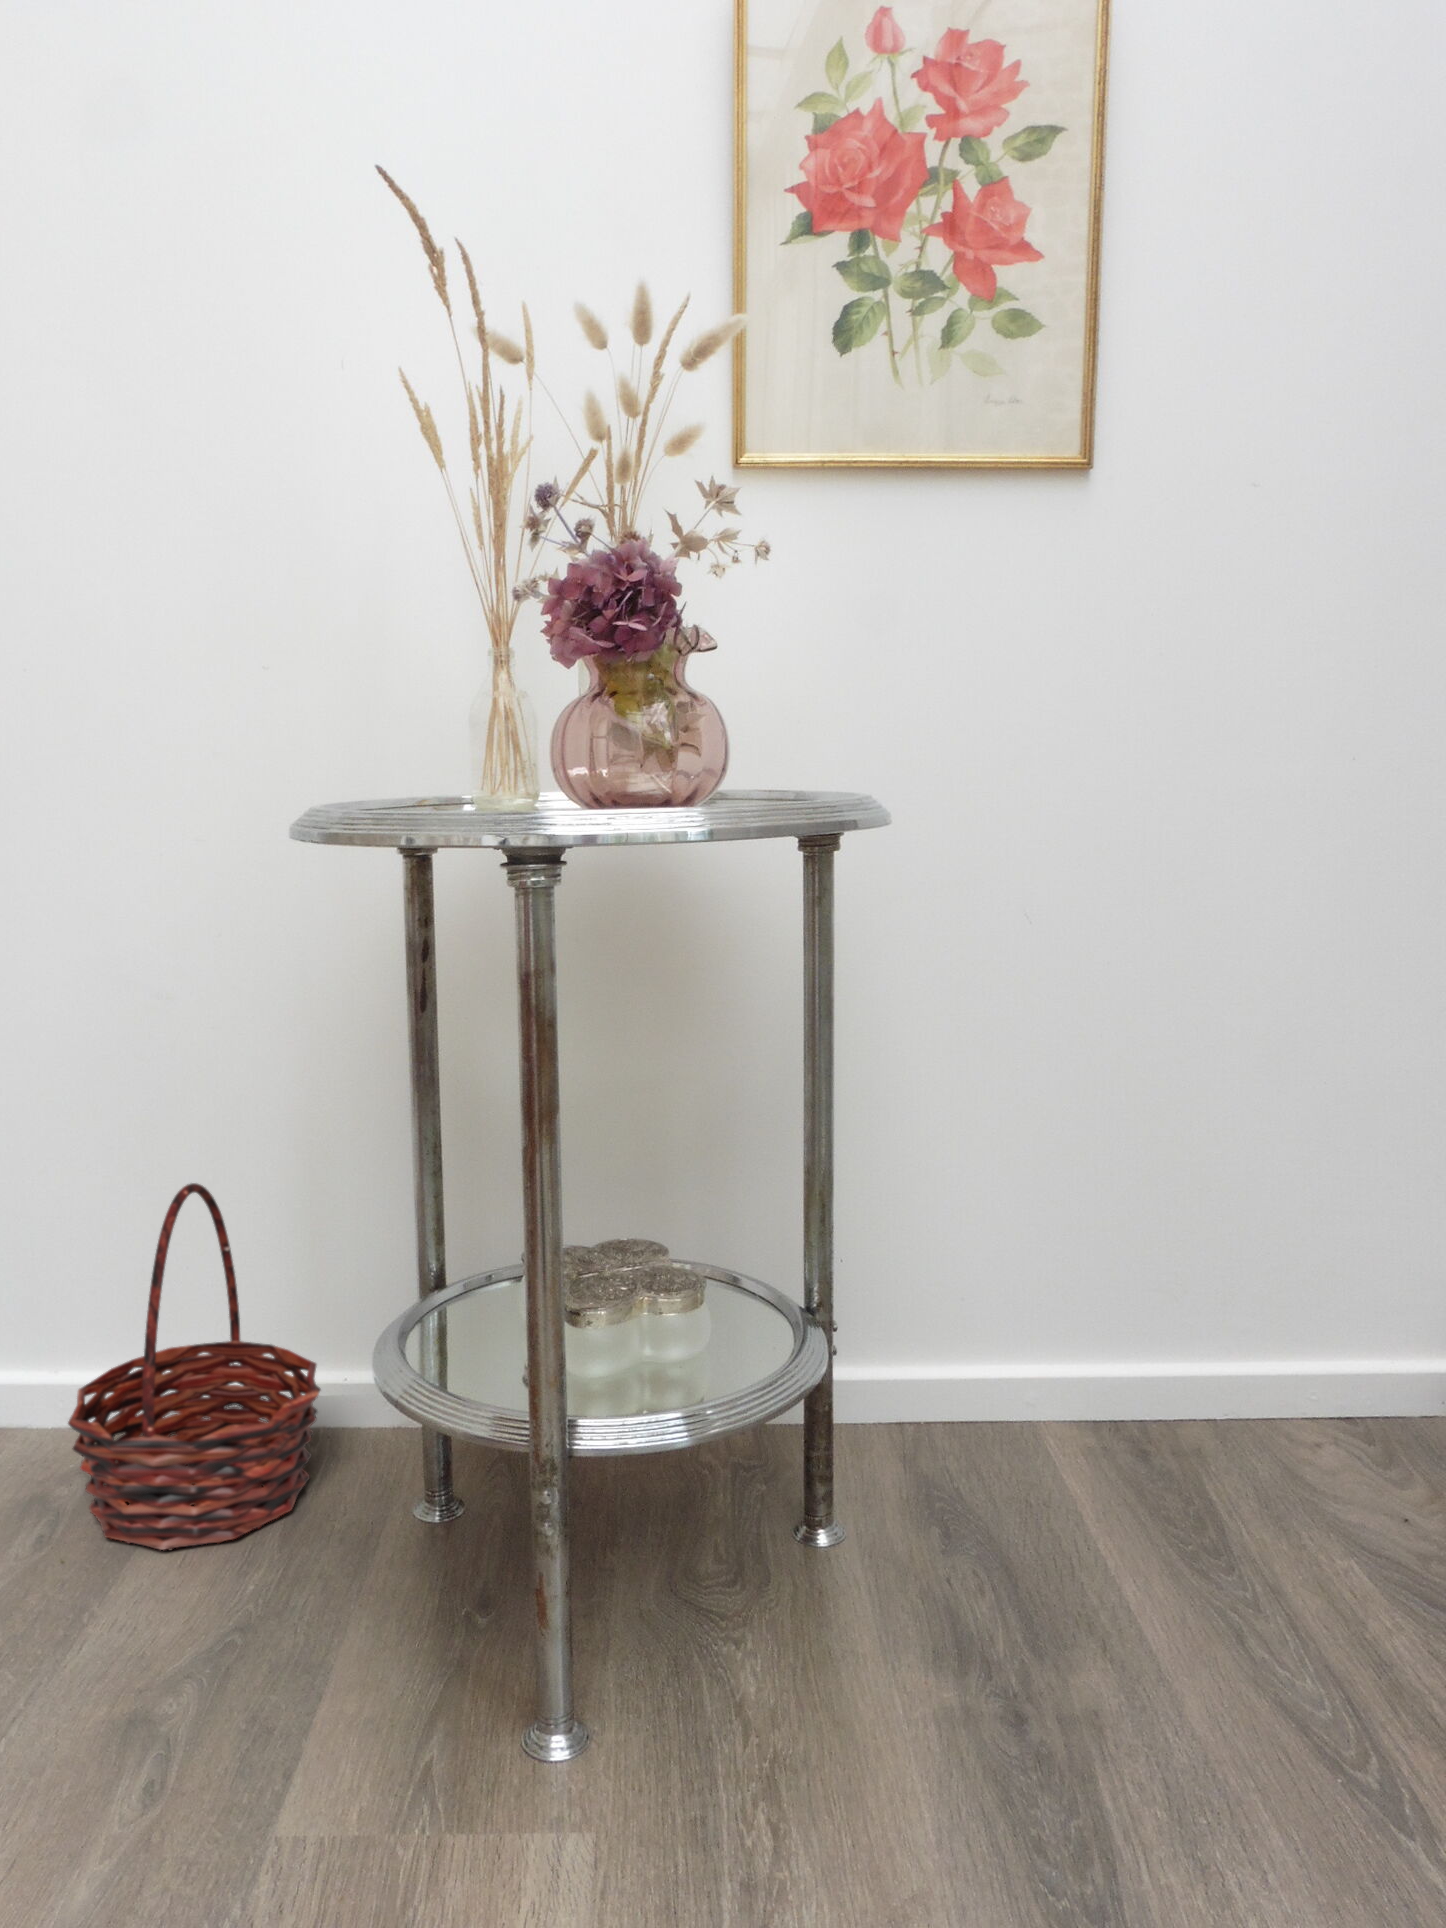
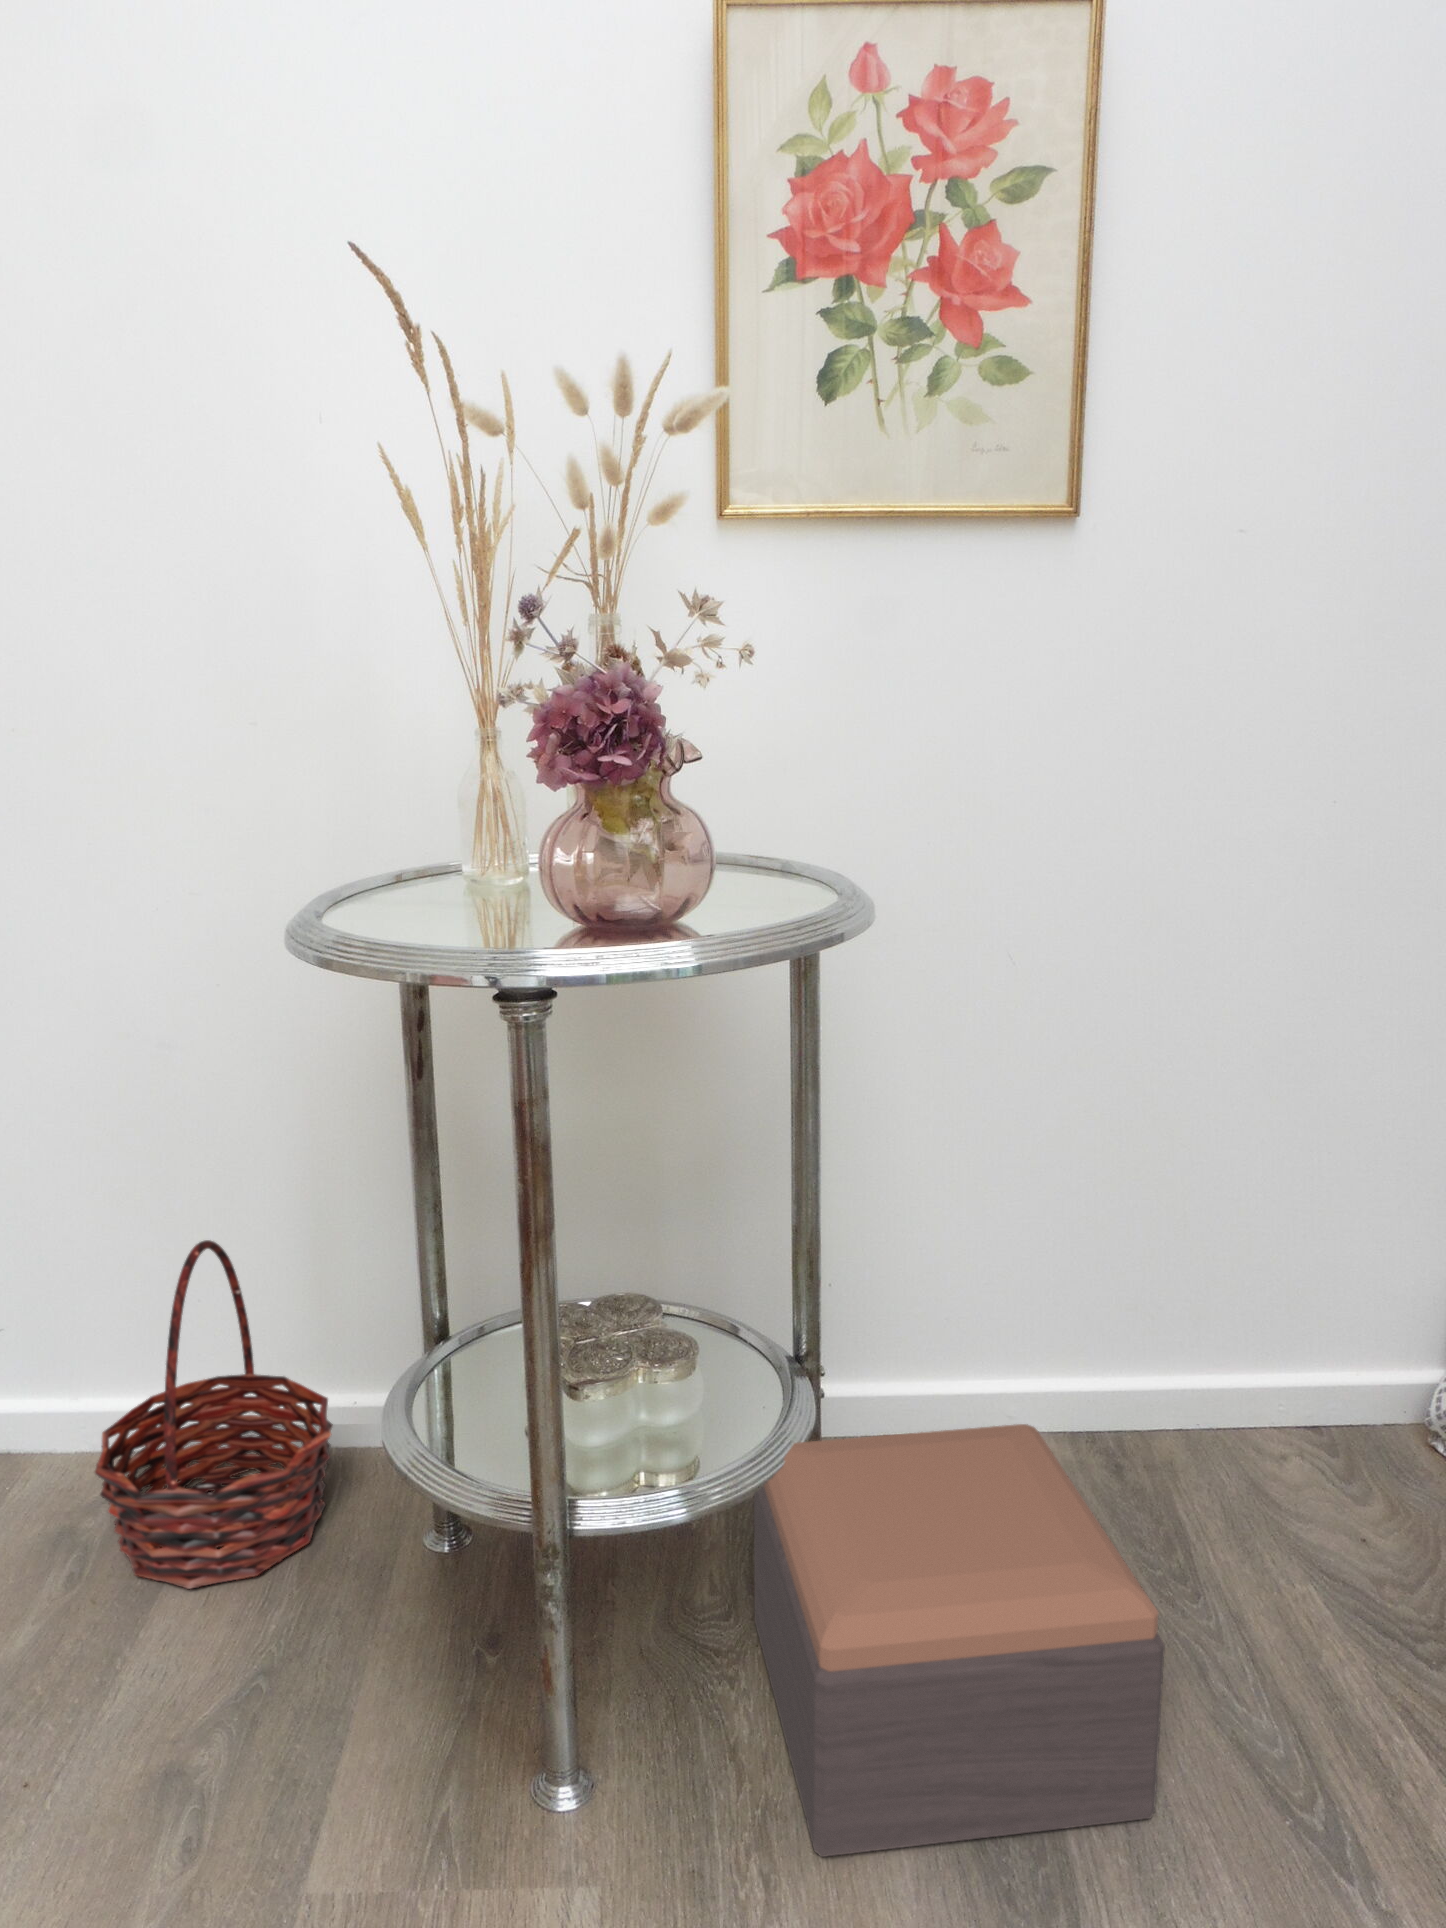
footstool: none [763,1369,1207,1804] -> present [754,1424,1165,1857]

